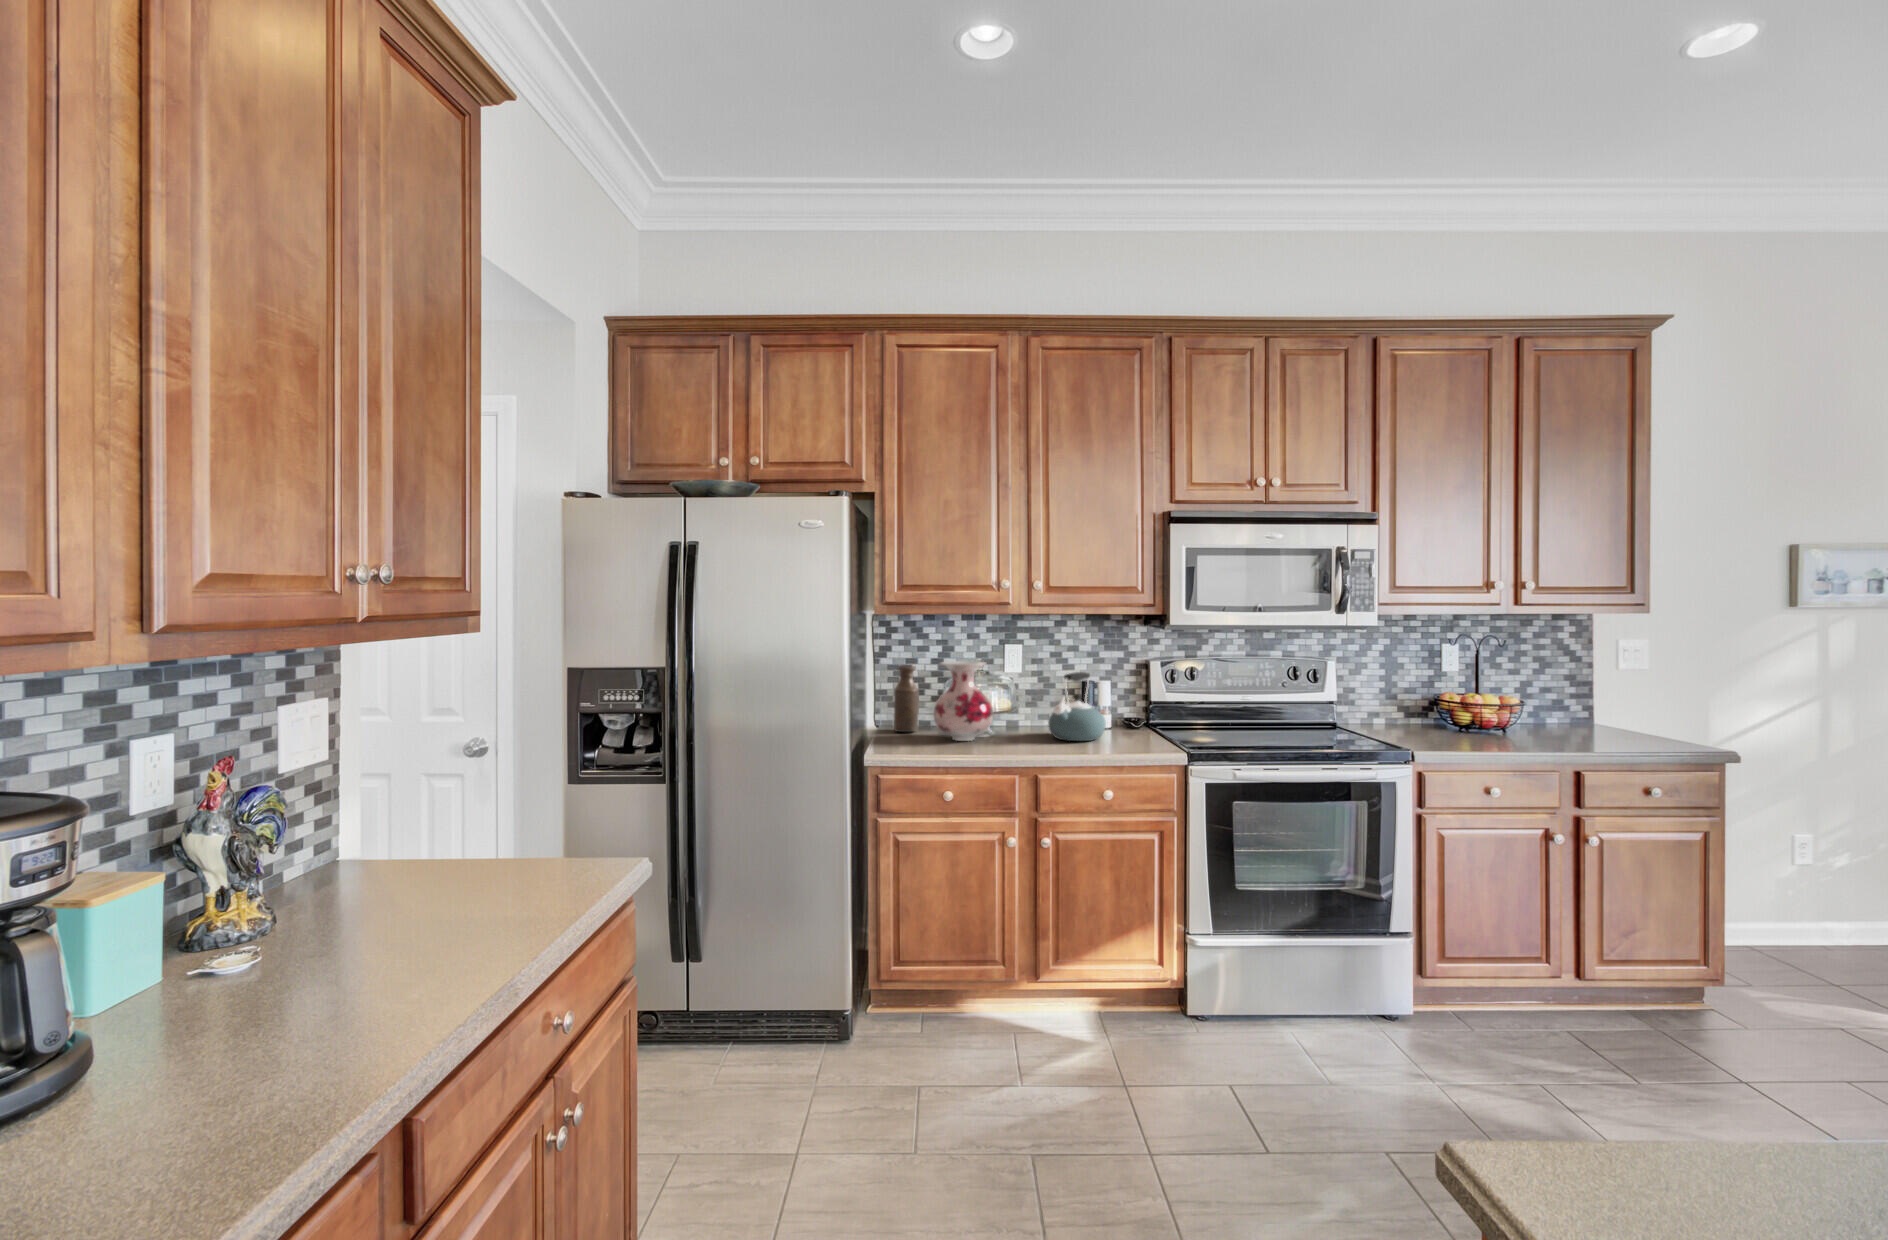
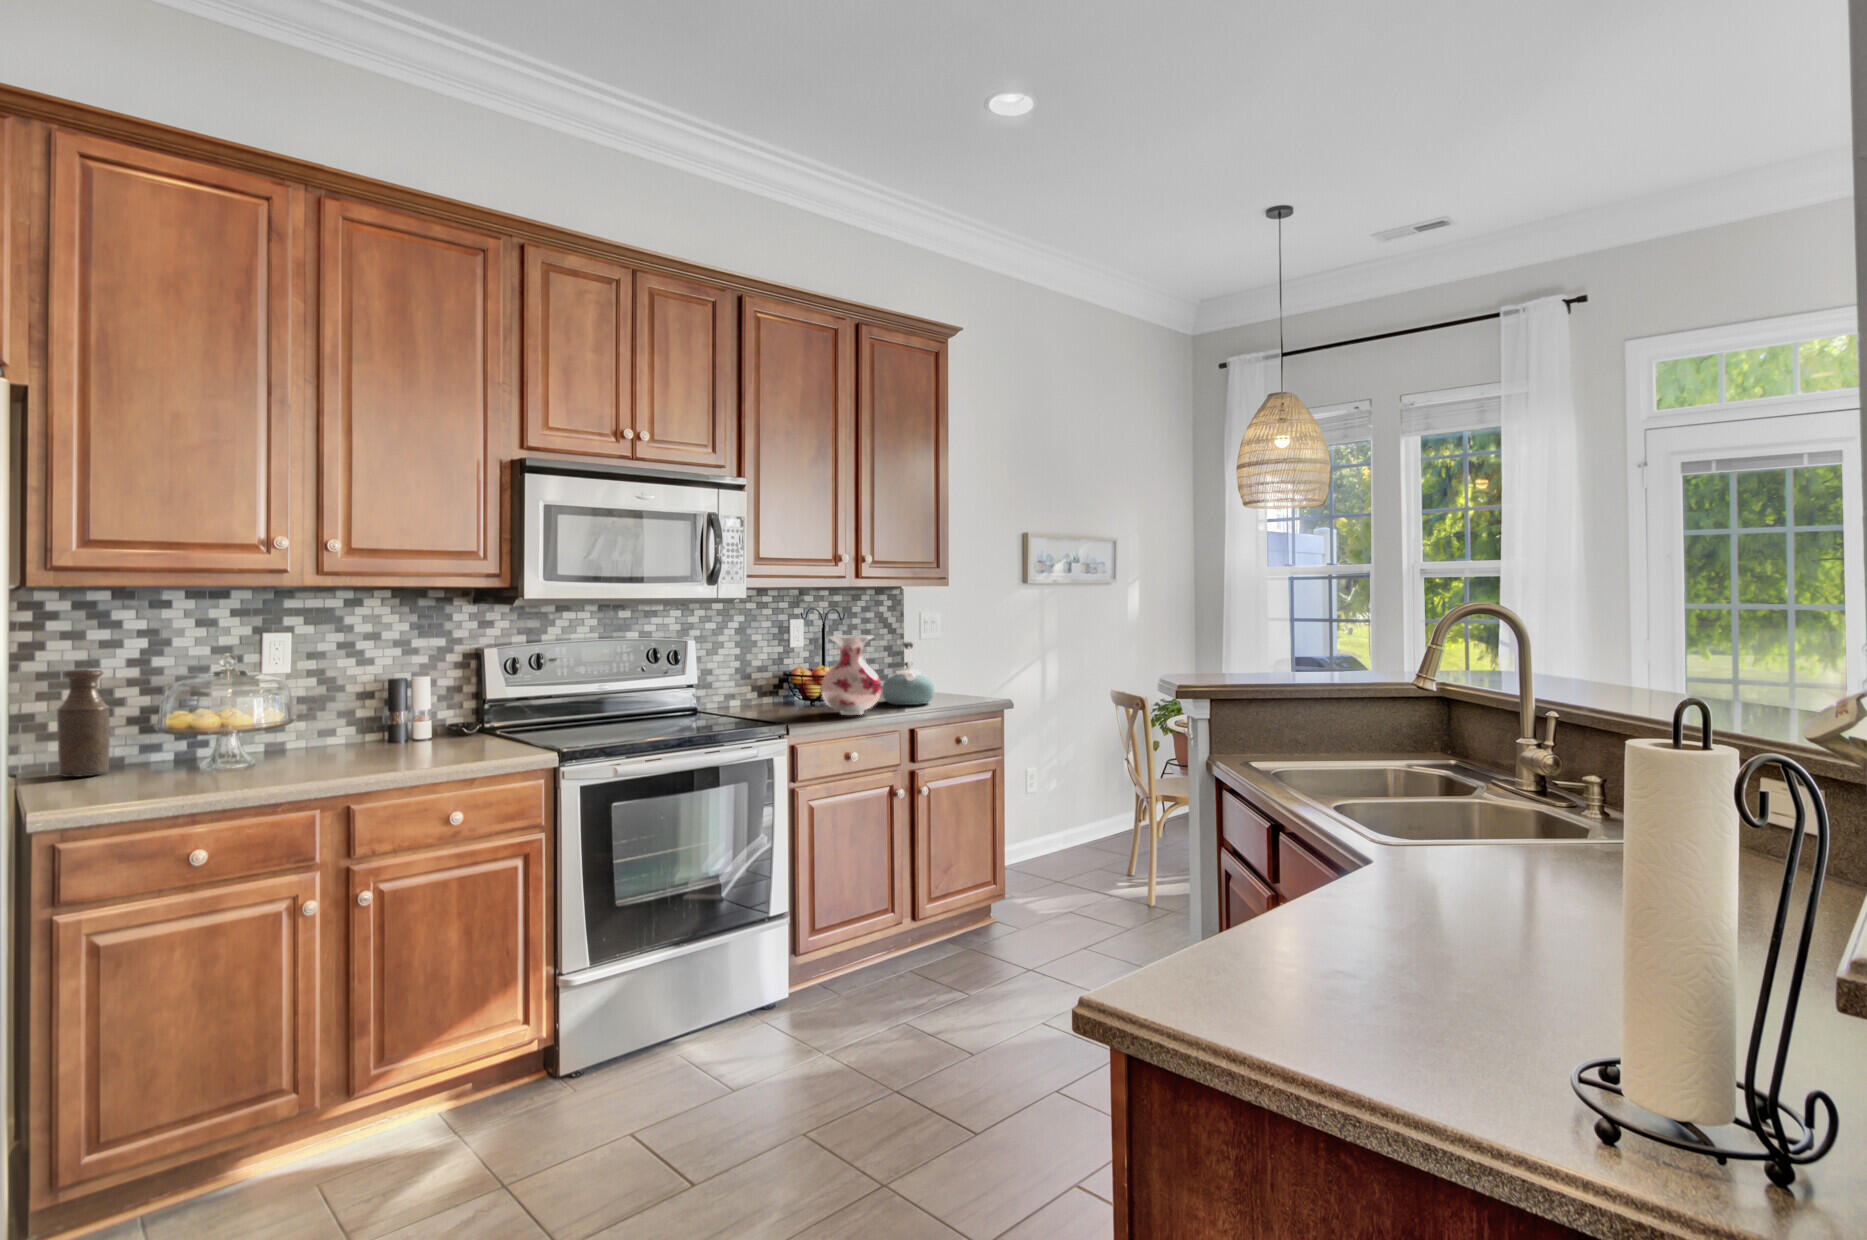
vase: present [933,661,993,741] -> present [821,635,882,715]
kettle: present [1048,672,1106,741] -> present [882,642,935,705]

